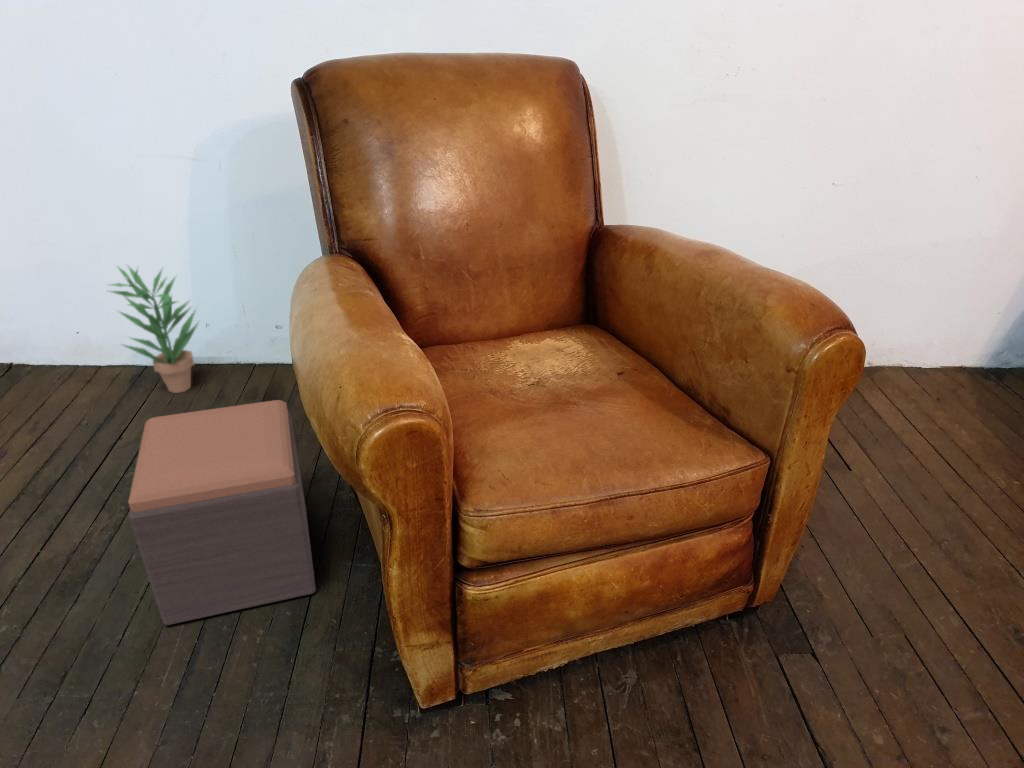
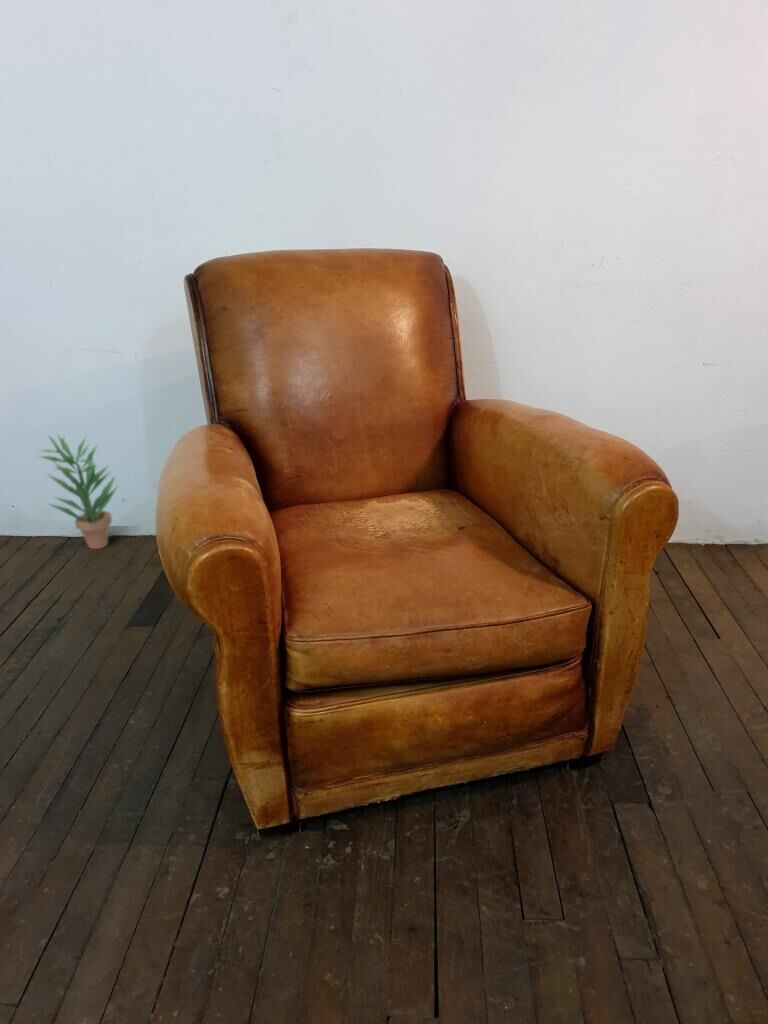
footstool: present [128,400,316,625] -> none [17,548,188,745]

